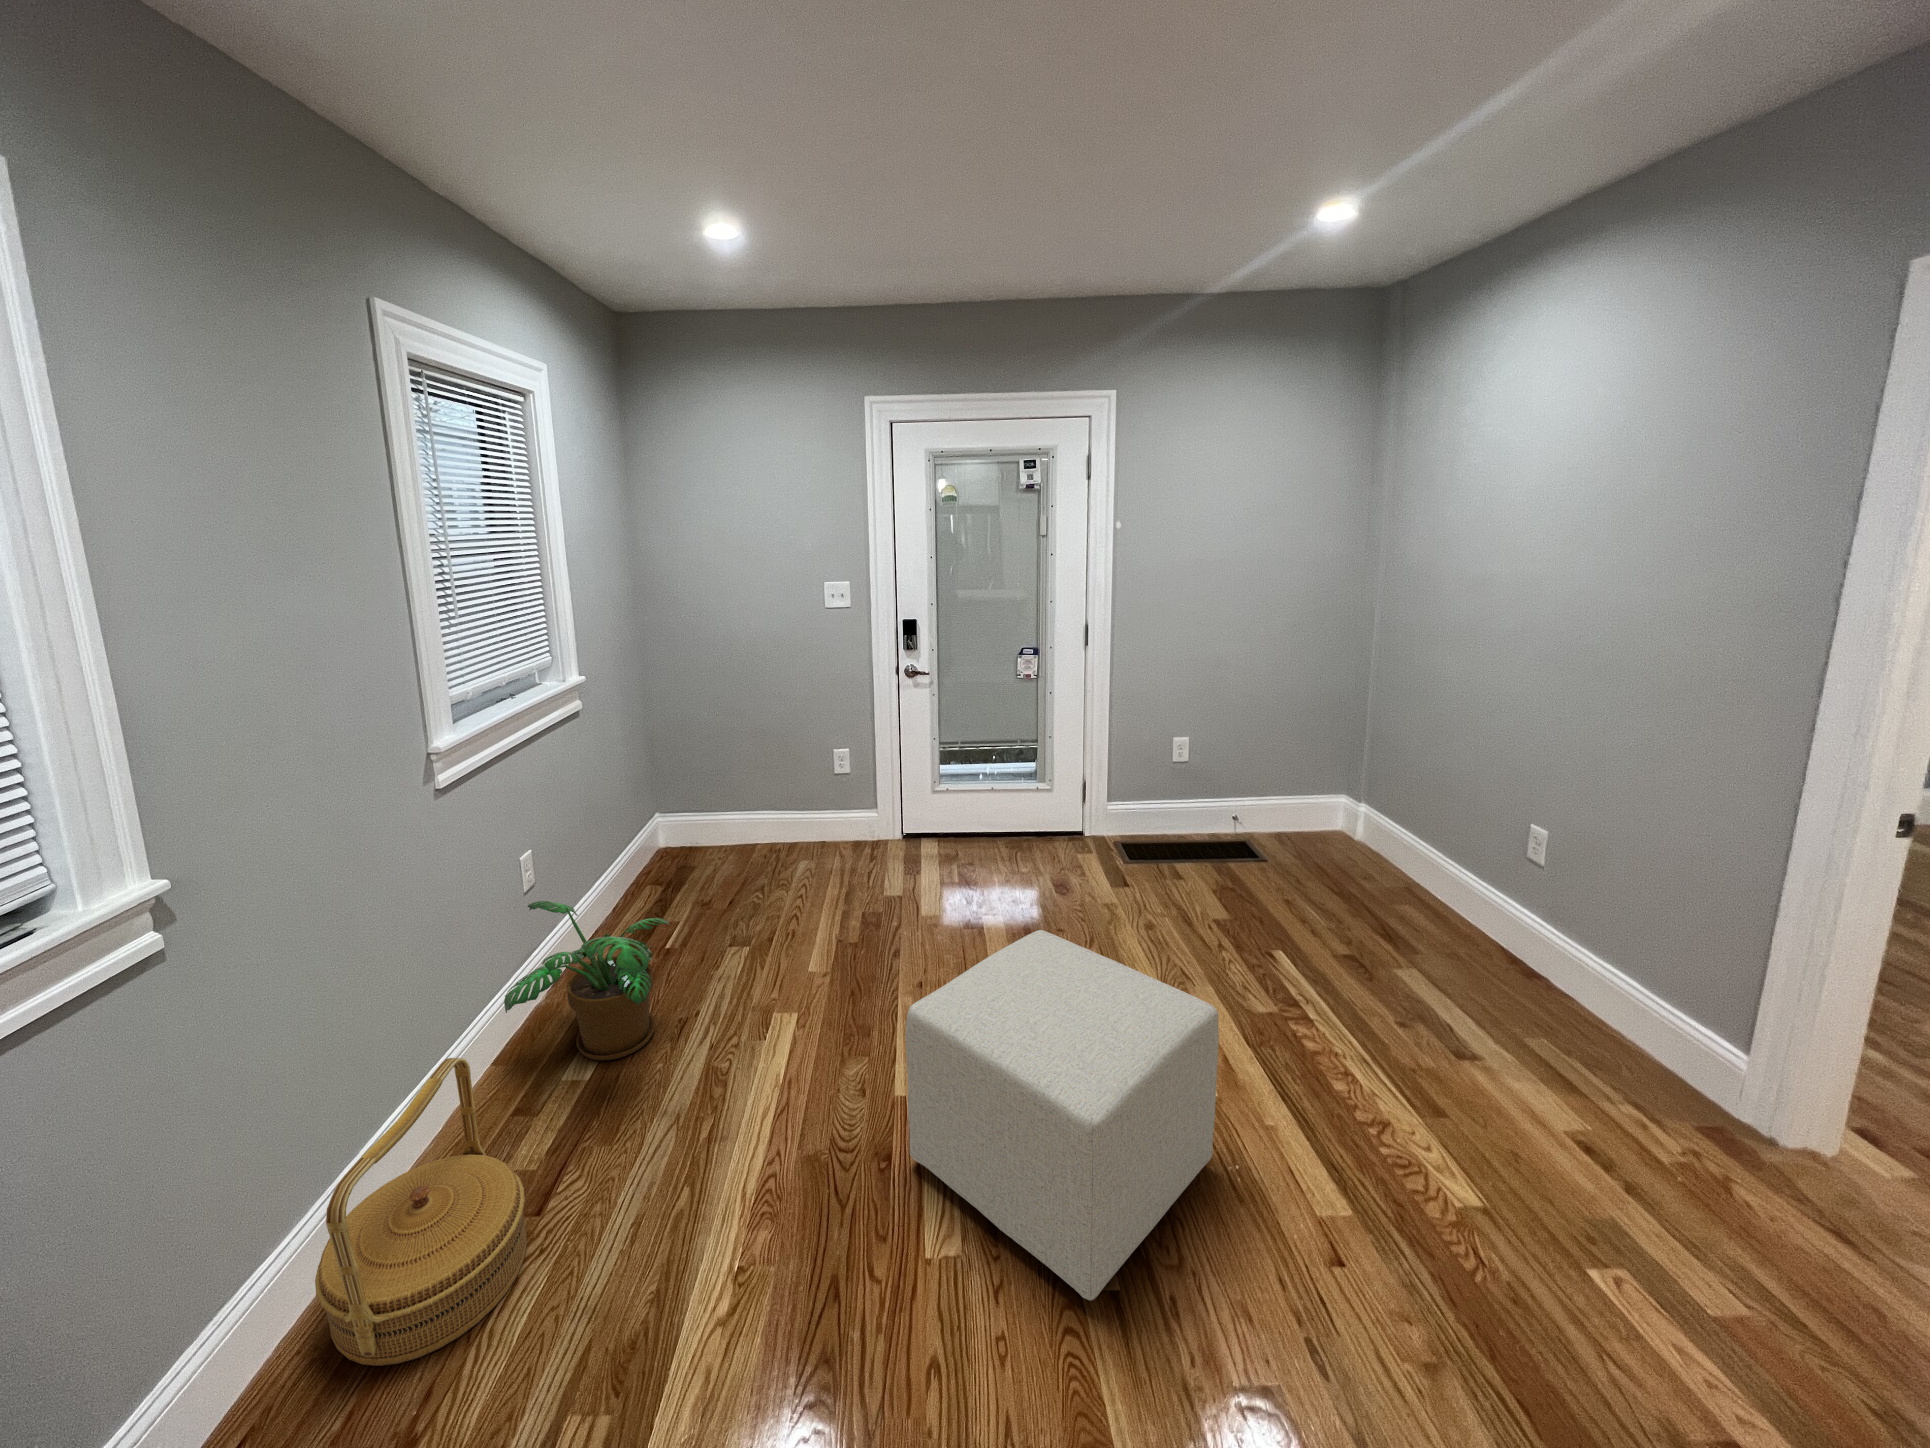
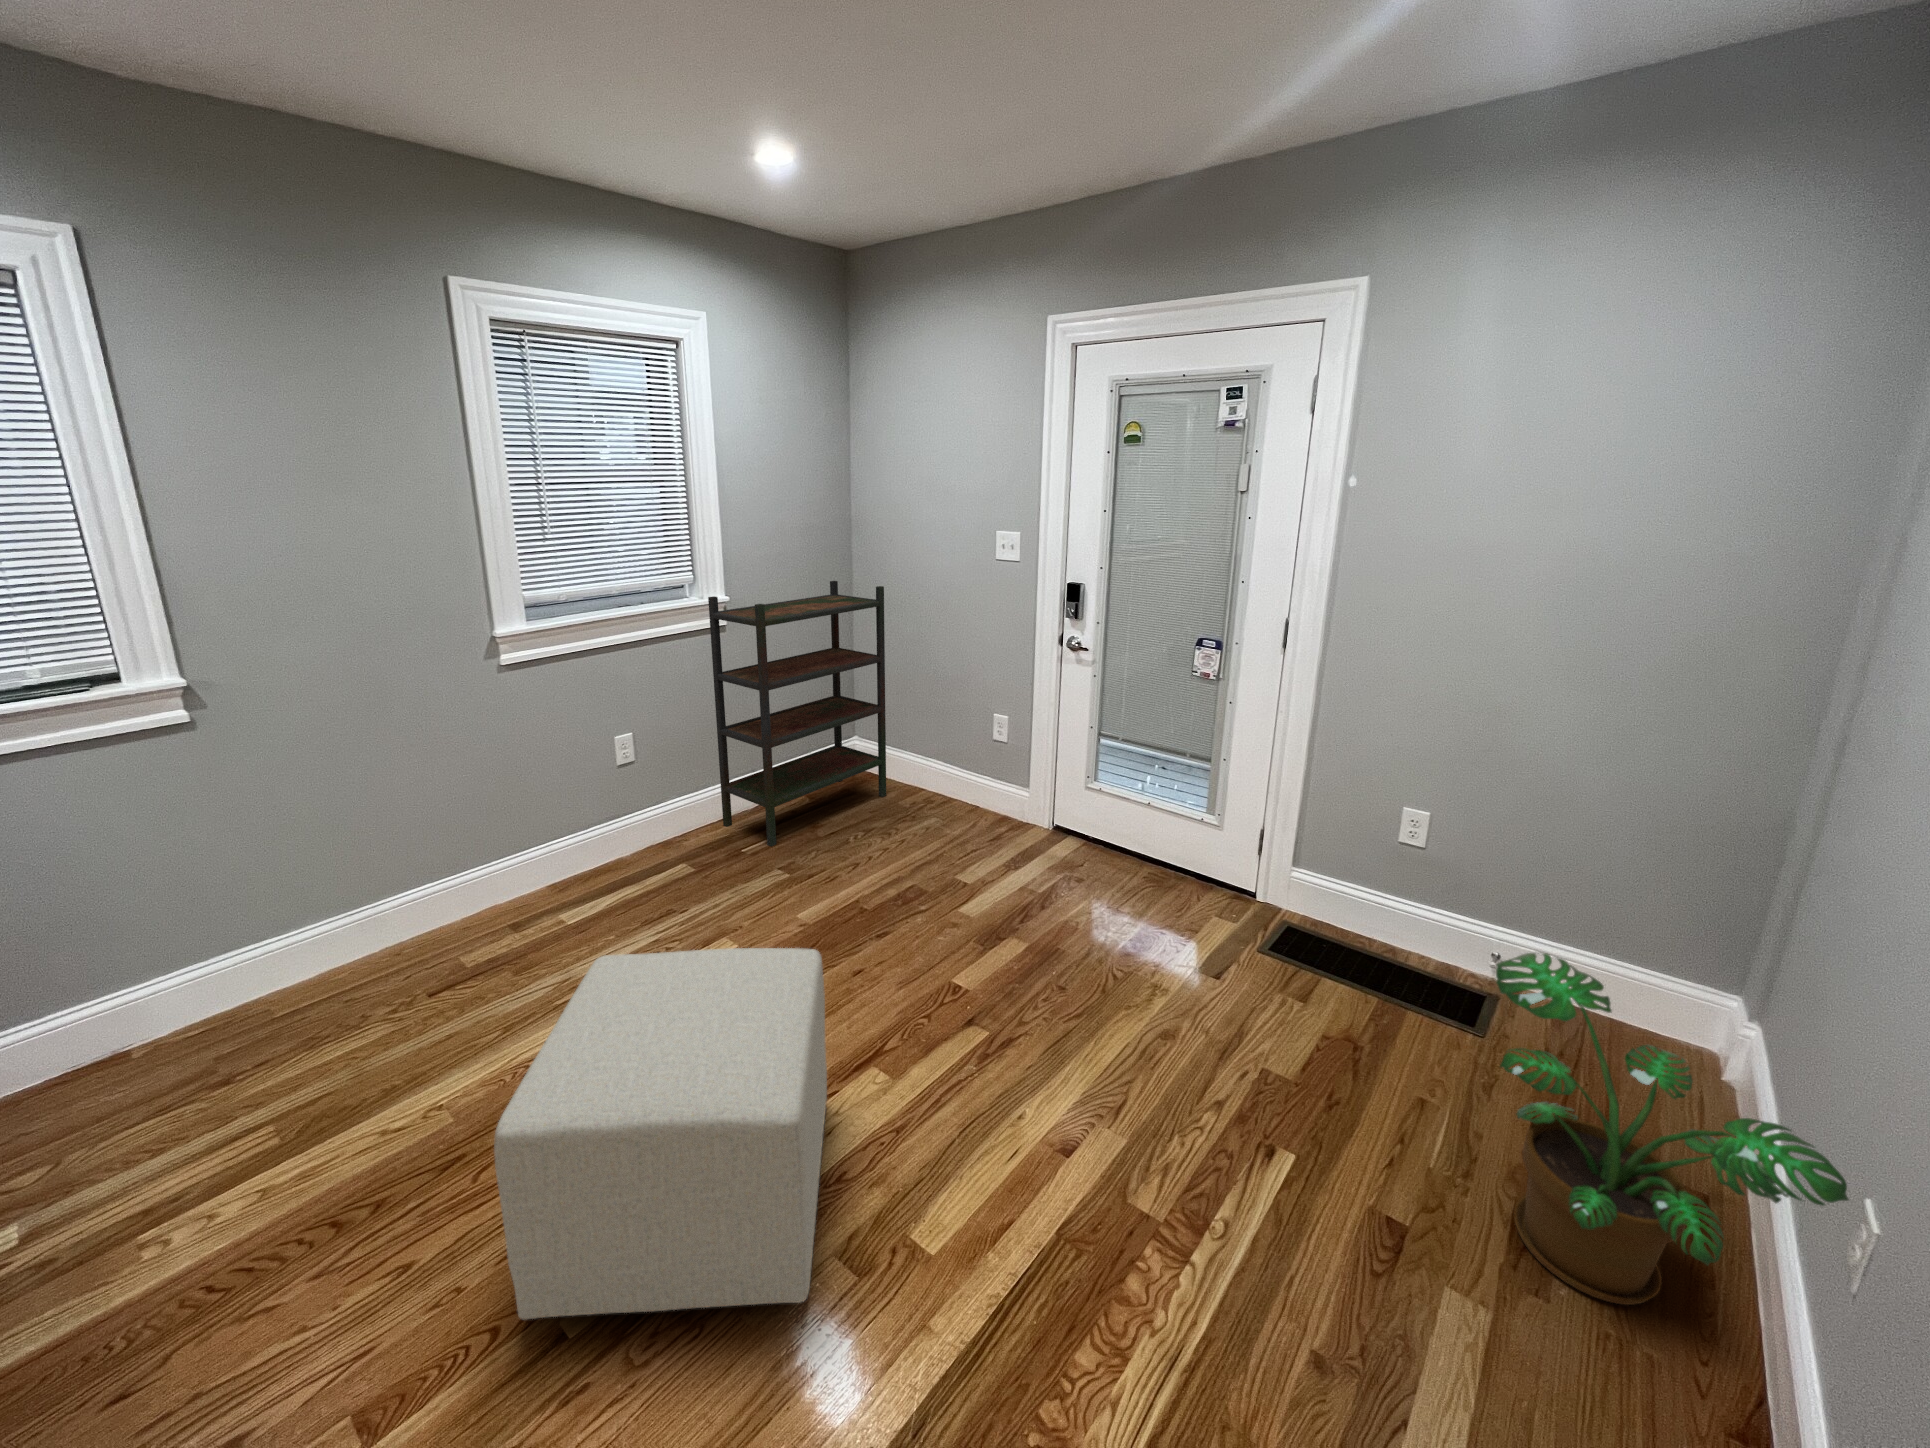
bookshelf: none [578,646,730,935] -> present [708,581,886,846]
potted plant: present [504,901,670,1061] -> present [1496,953,1848,1305]
woven basket: present [315,1058,527,1366] -> none [240,851,426,1035]

